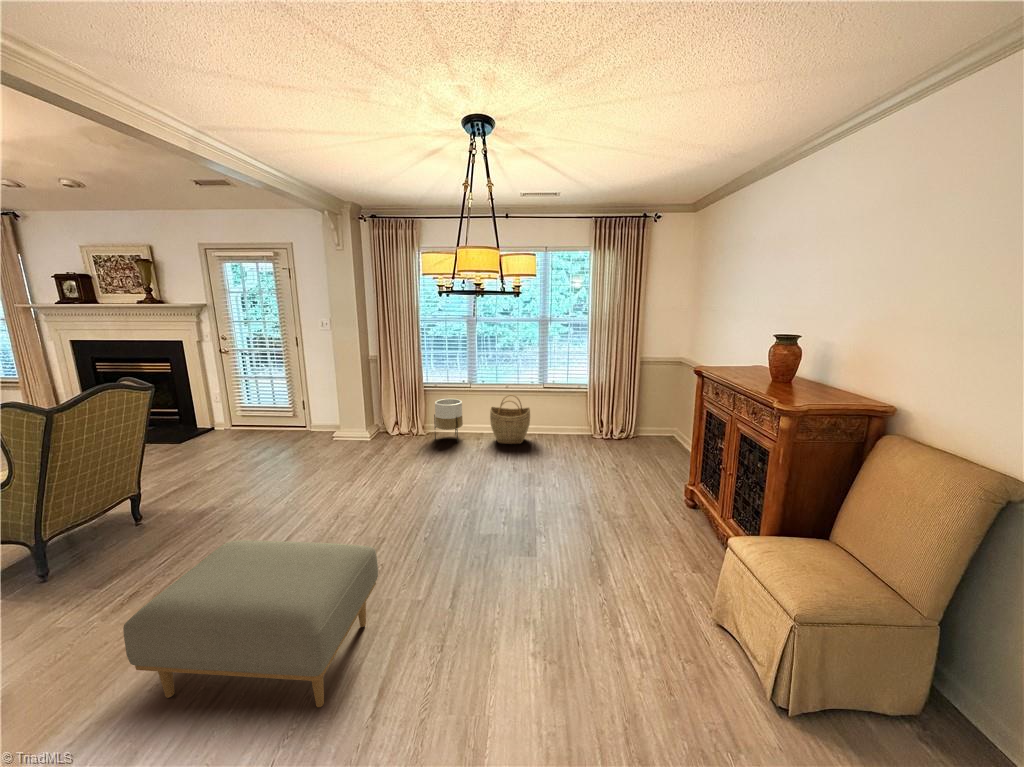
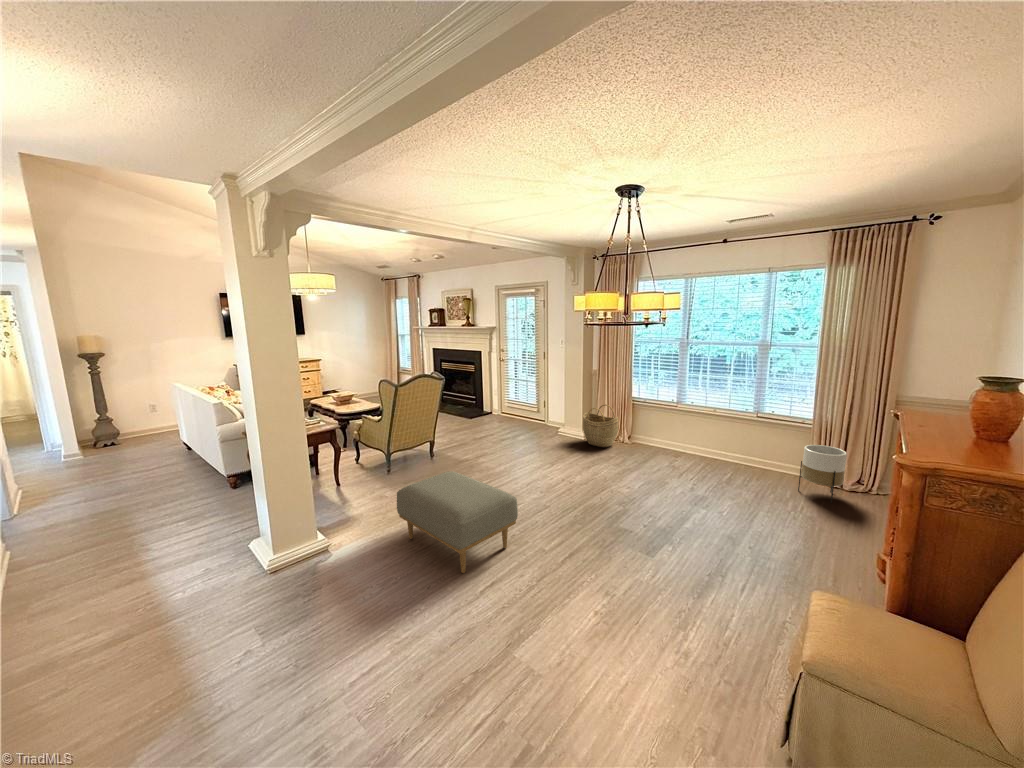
woven basket: present [490,395,530,444] -> present [583,404,619,447]
planter: present [434,399,463,442] -> present [798,445,847,503]

